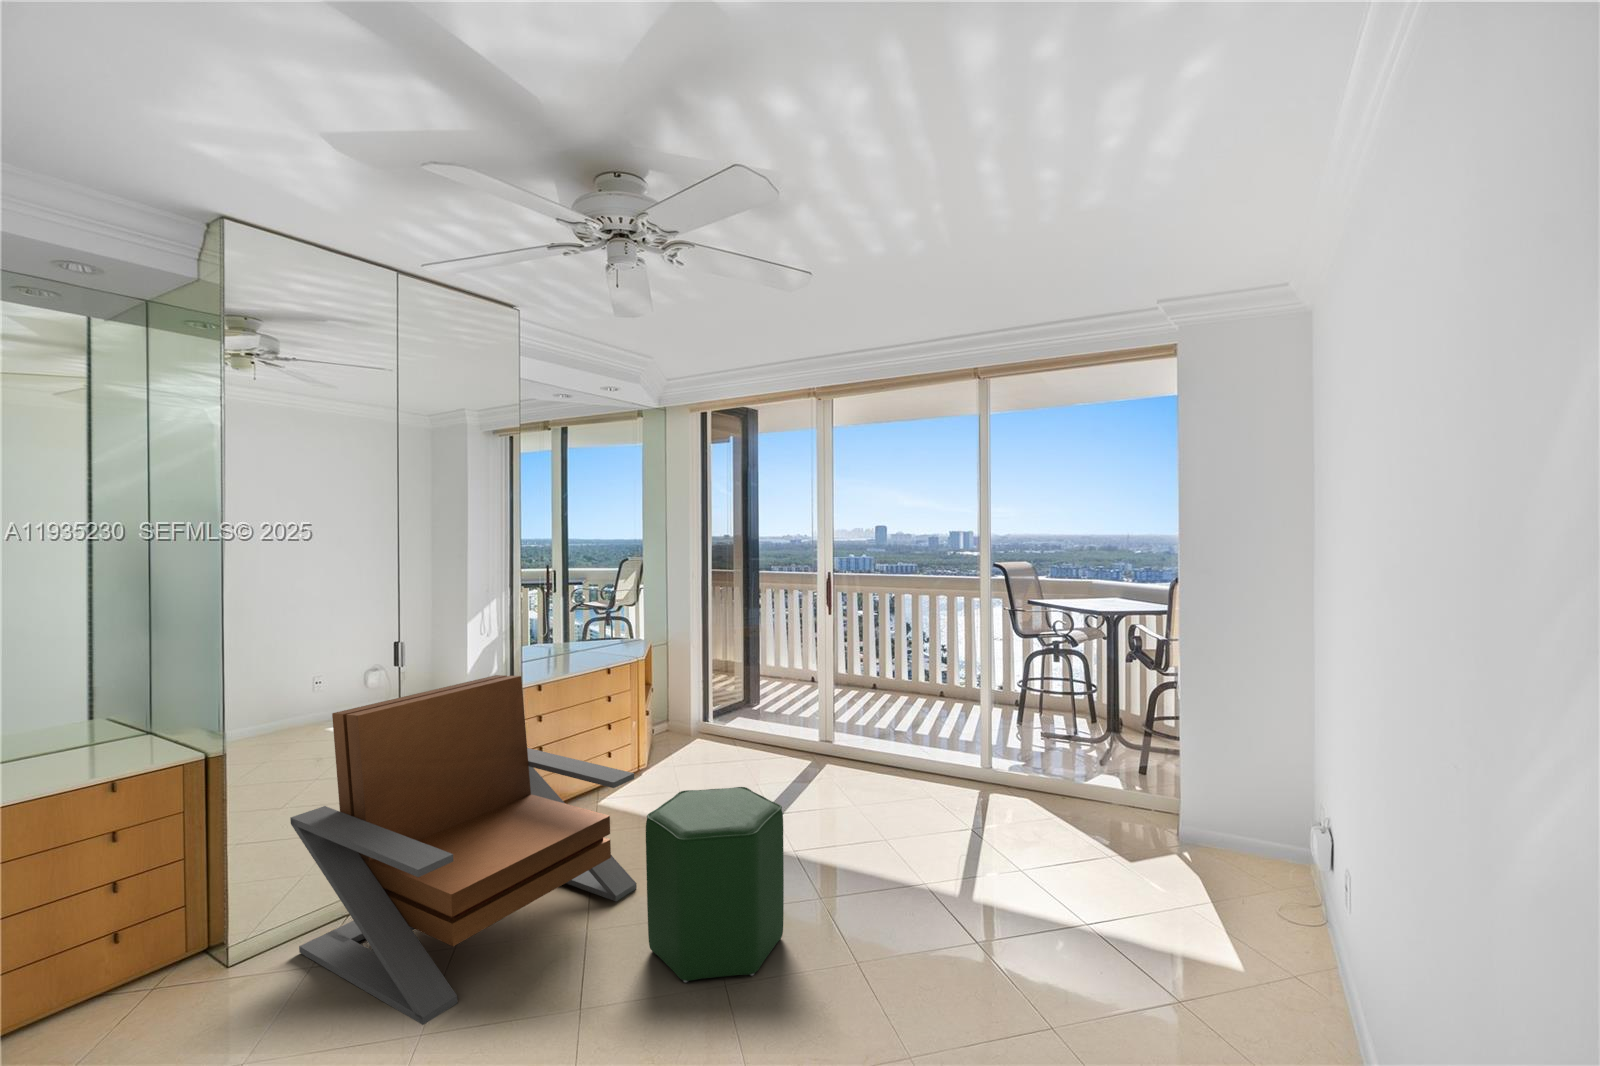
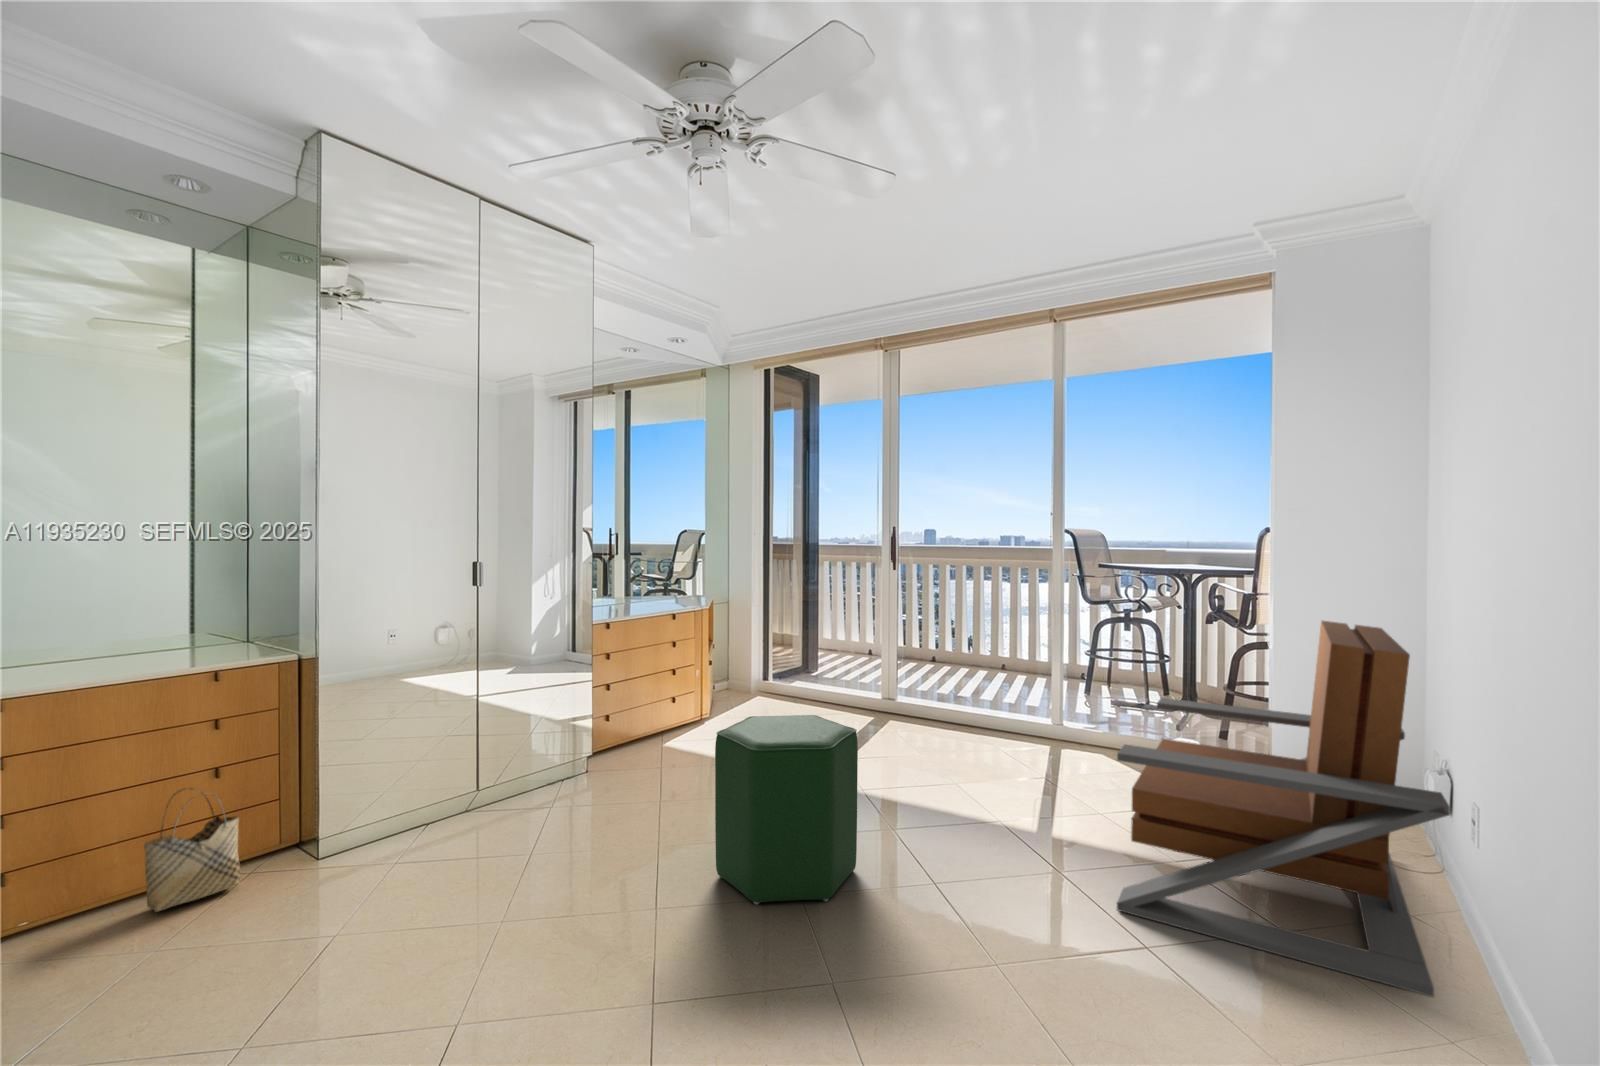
lounge chair: present [290,675,637,1025] -> present [1117,620,1450,997]
woven basket: none [72,892,174,1021] -> present [143,788,240,912]

